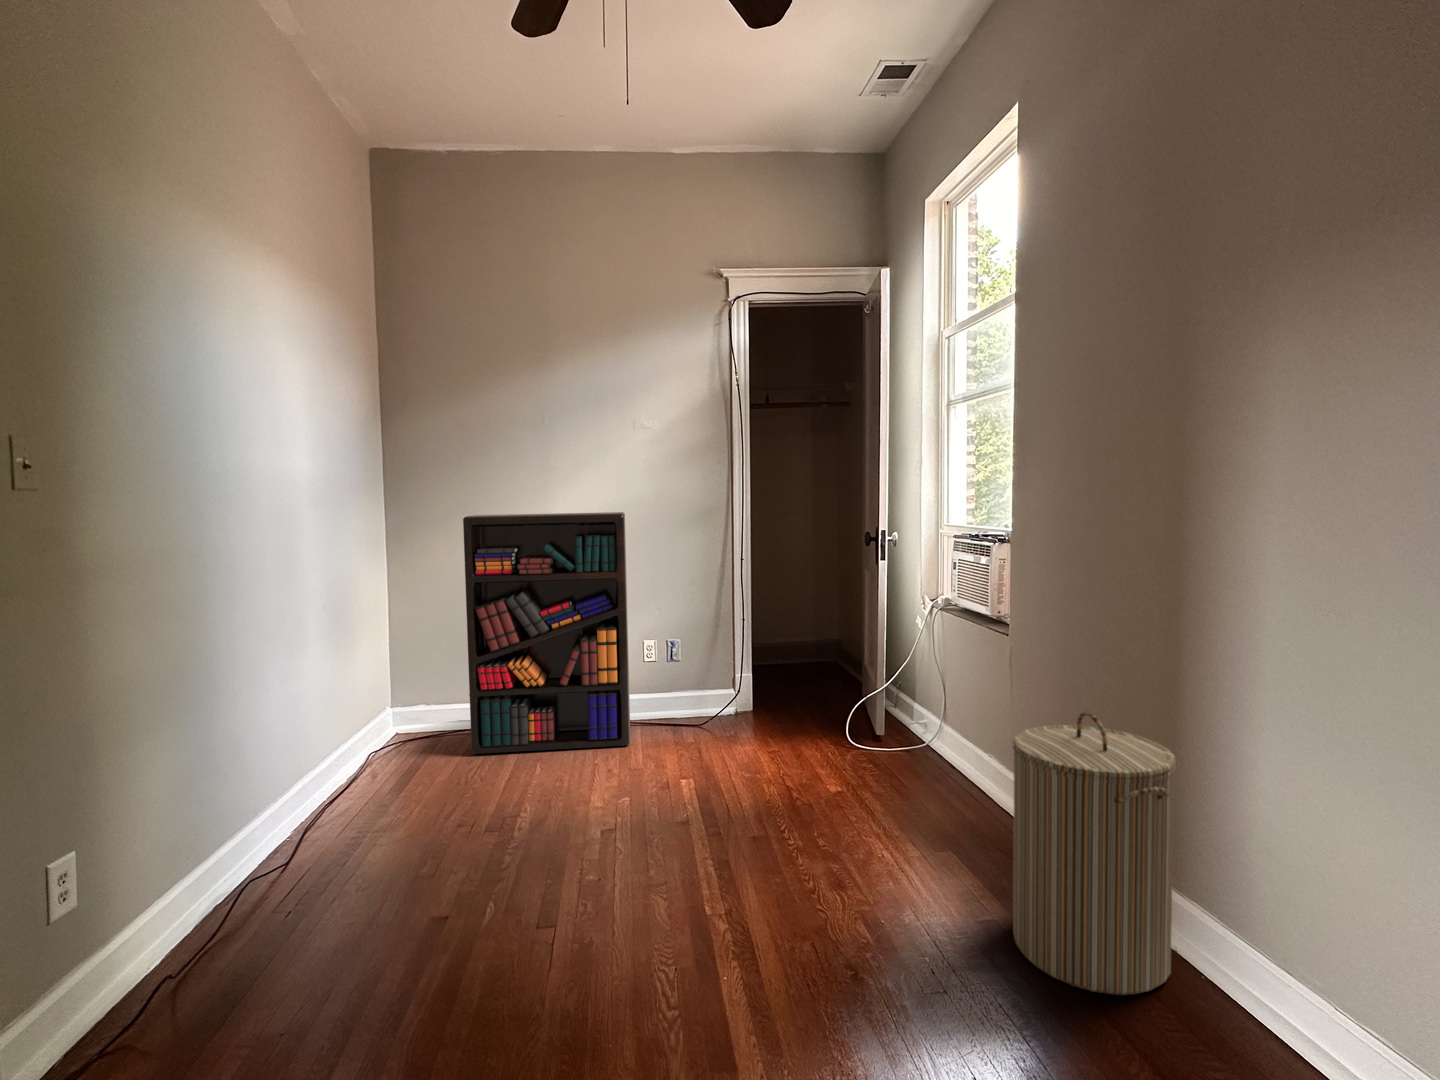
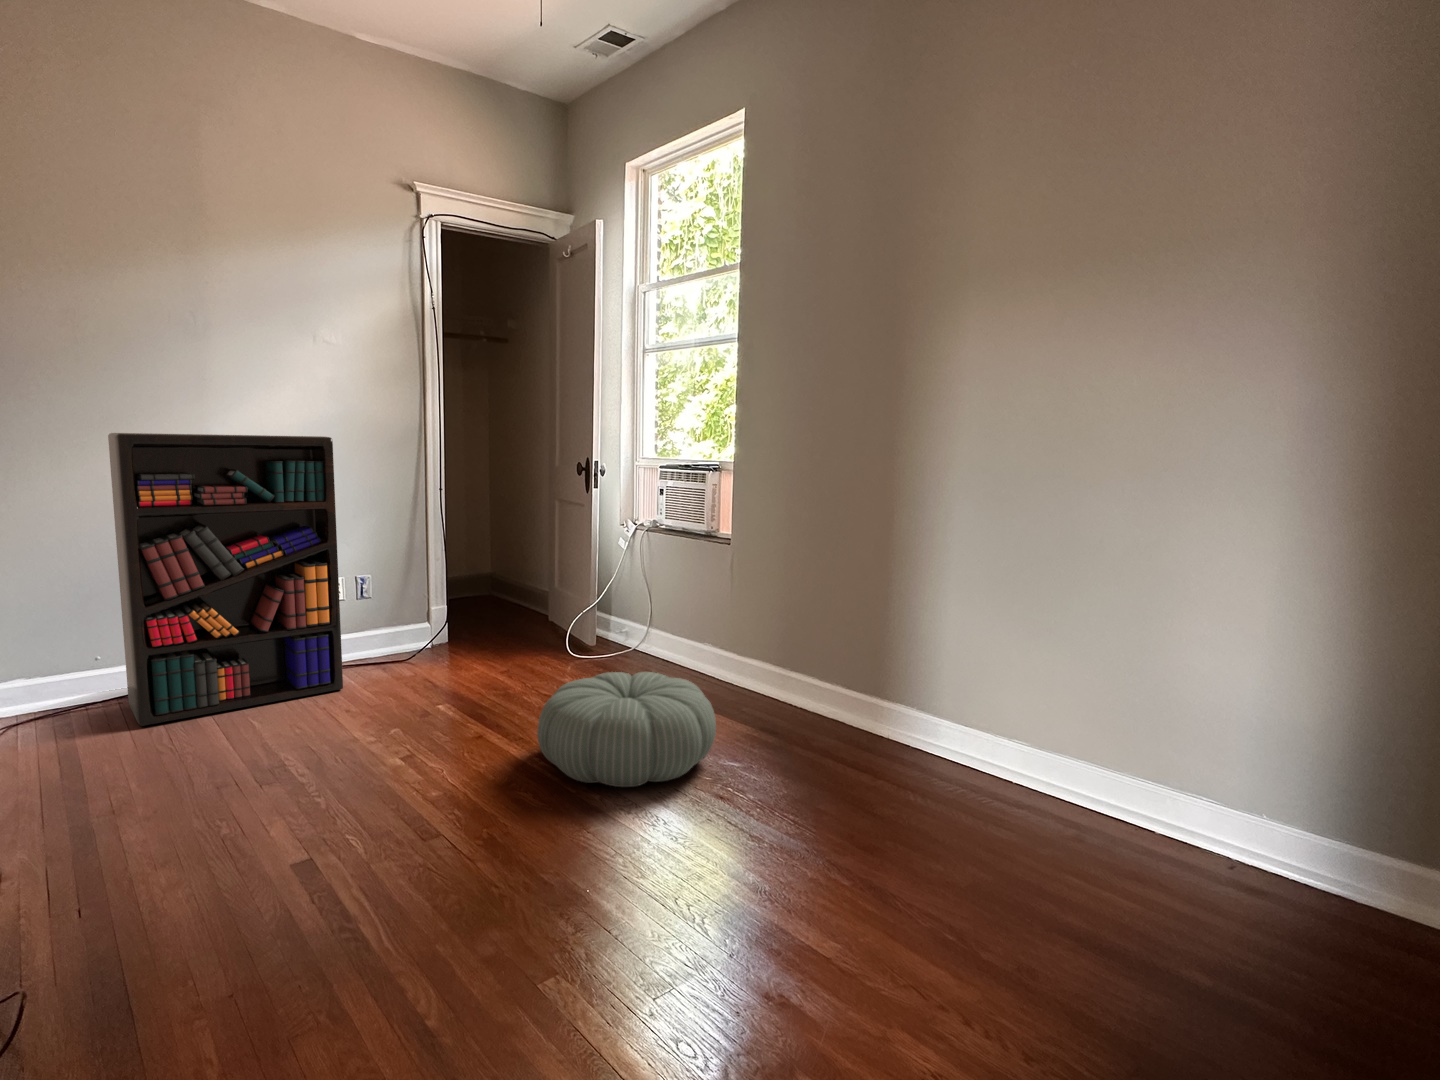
laundry hamper: present [1013,712,1176,995] -> none [788,582,898,764]
pouf: none [695,781,904,938] -> present [537,672,716,787]

